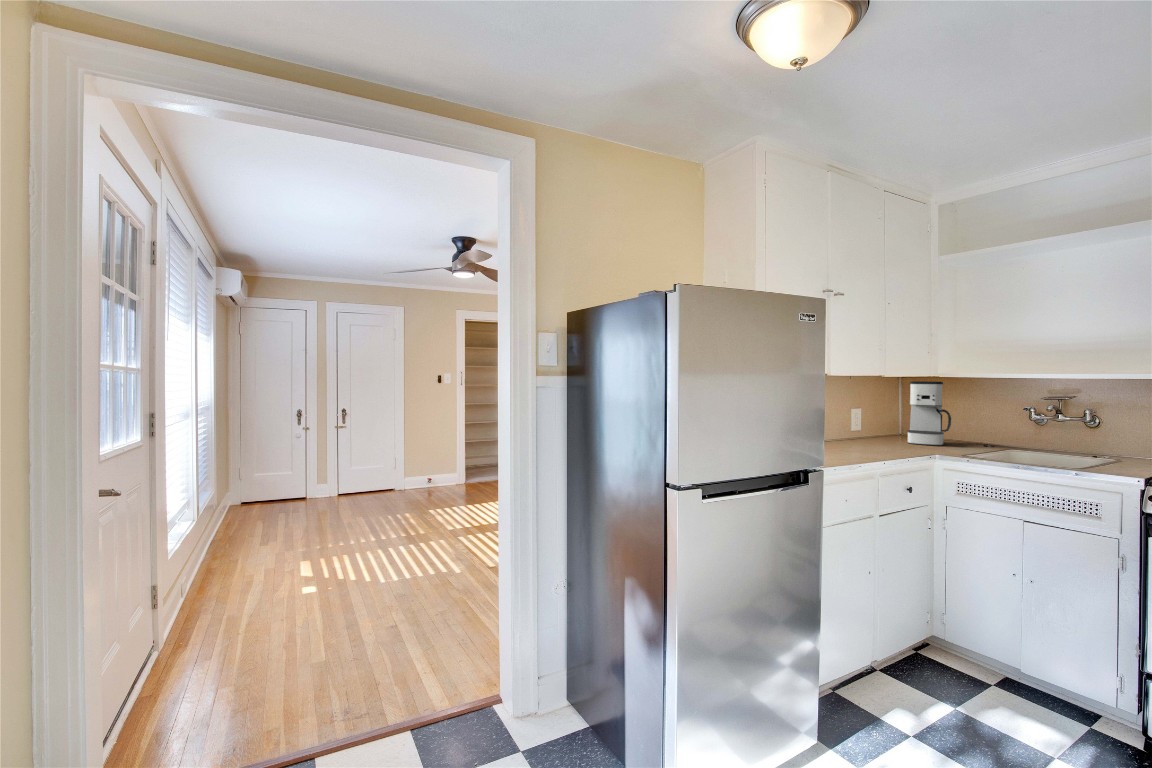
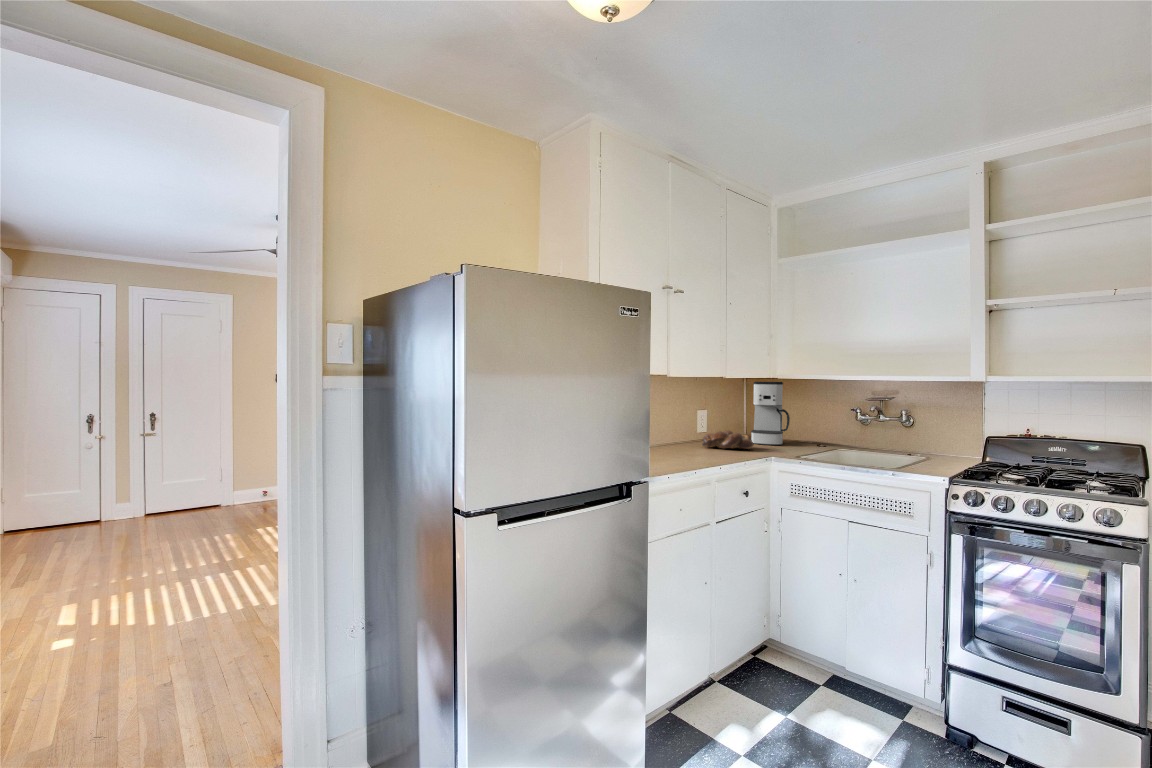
bread loaf: none [856,429,913,448] -> present [702,430,753,449]

